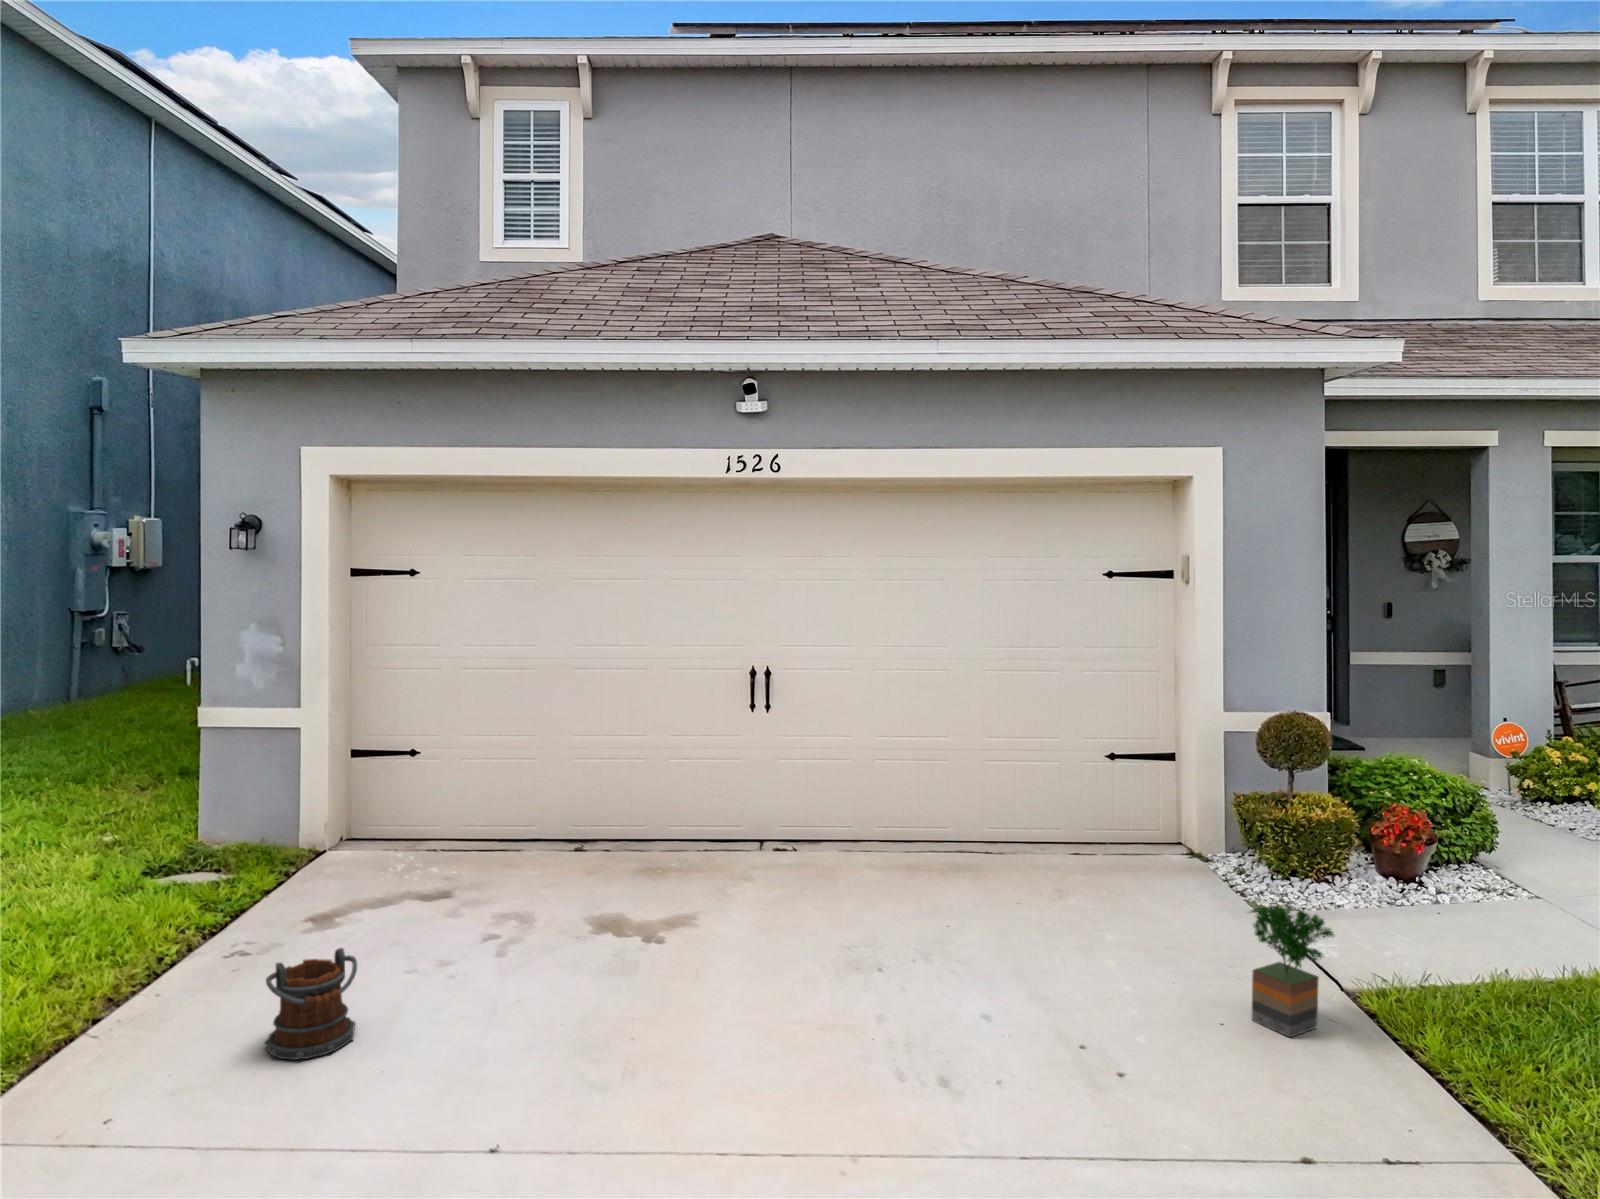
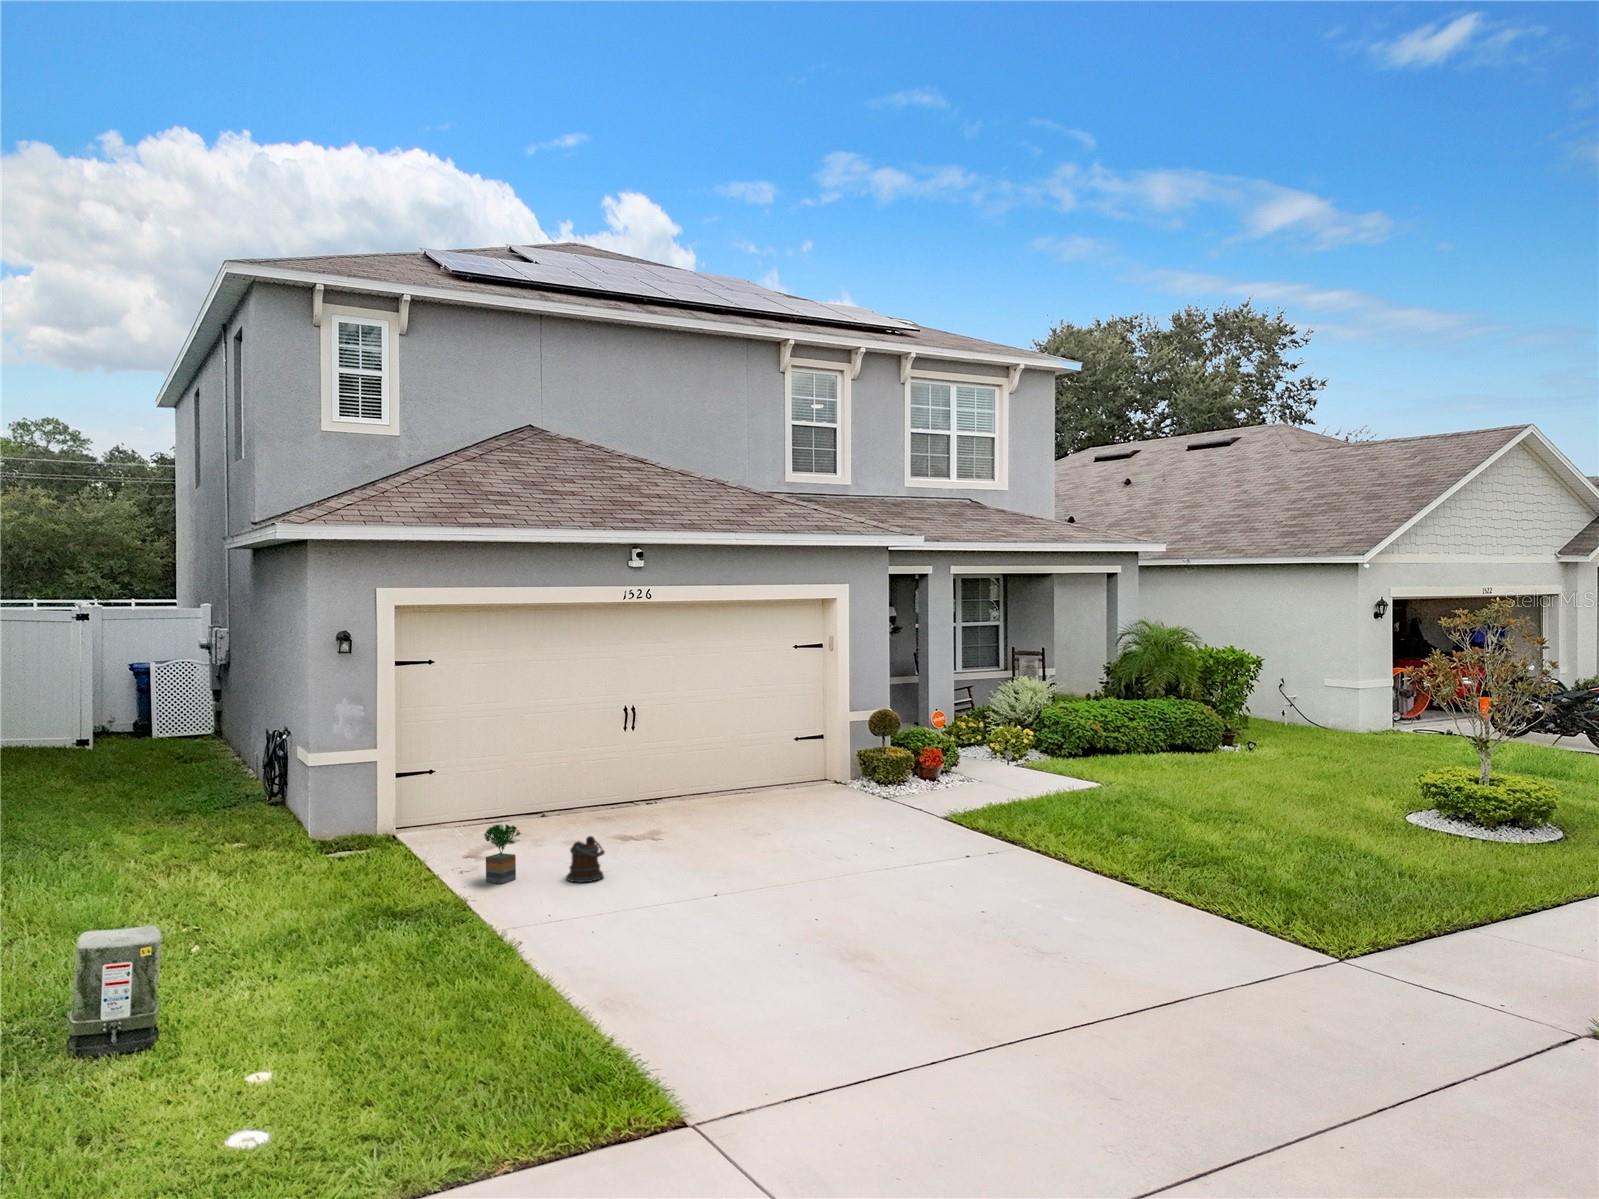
potted tree: present [1252,905,1334,1037] -> present [484,825,521,884]

